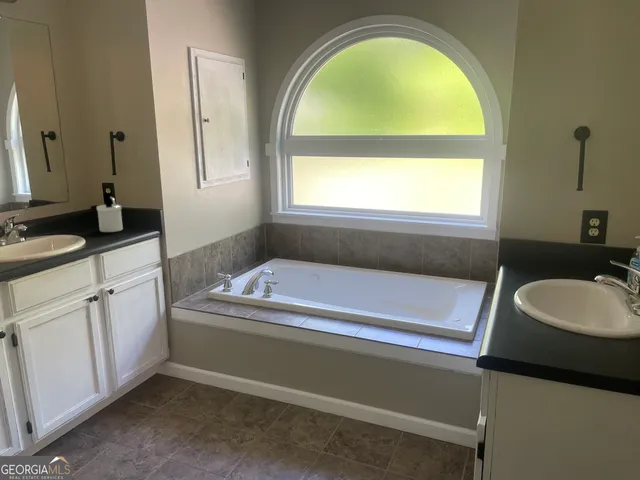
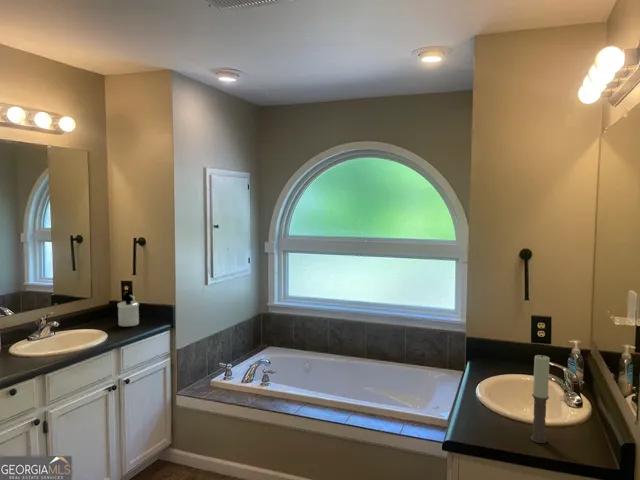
candle: none [589,246,624,356] -> present [531,355,550,443]

